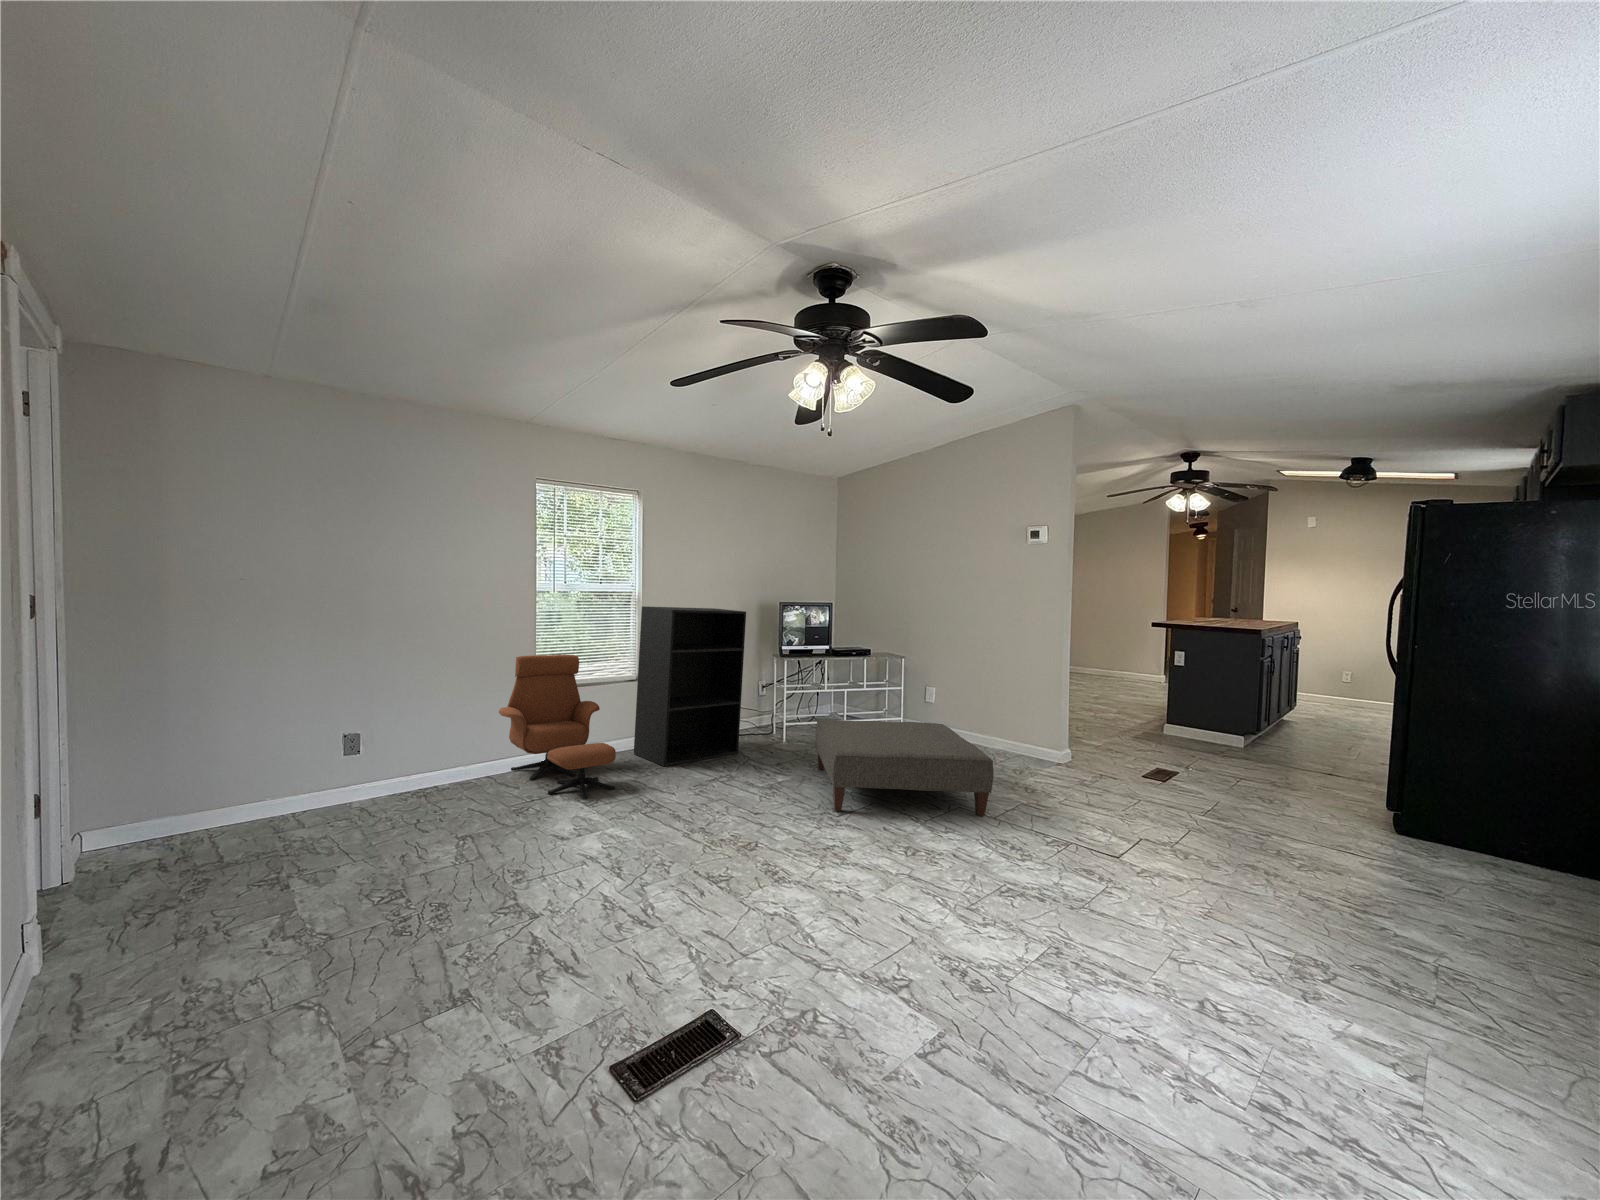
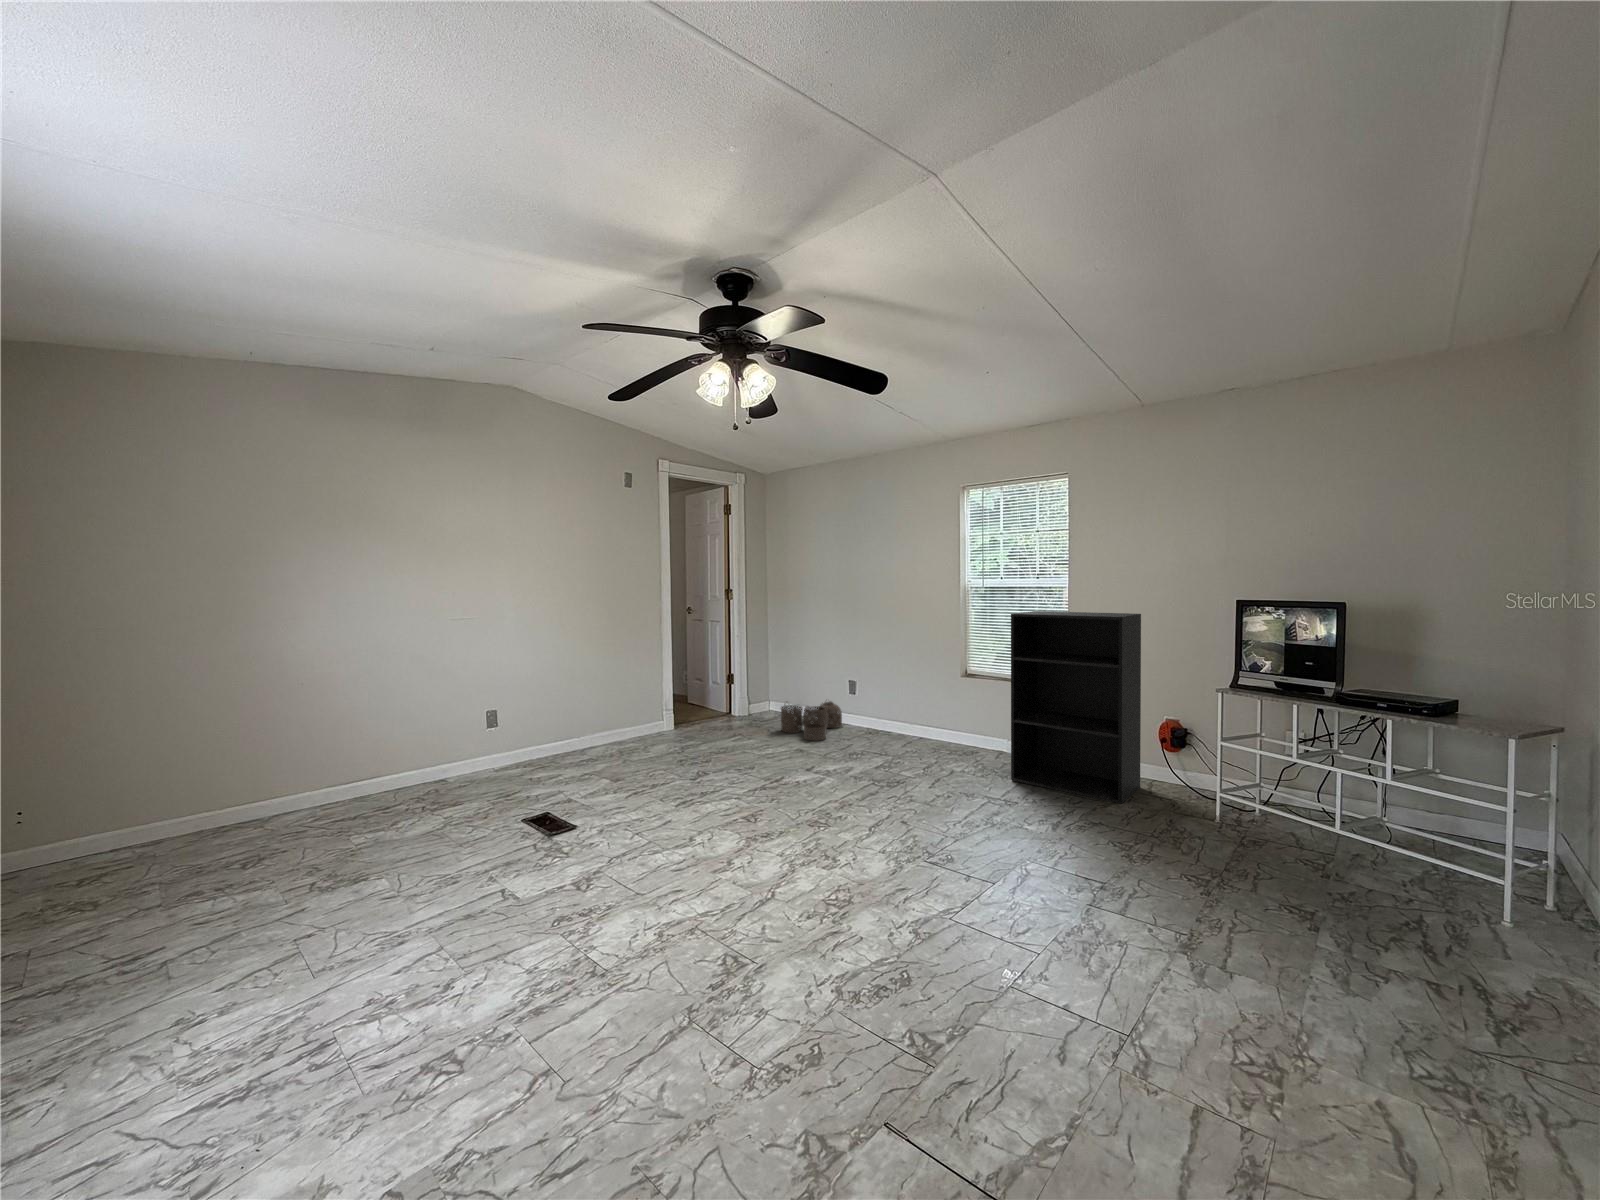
lounge chair: present [499,655,616,799] -> none [885,652,991,774]
ottoman: present [815,719,994,816] -> none [938,777,1313,982]
woven basket: none [255,759,390,834] -> present [781,701,842,741]

